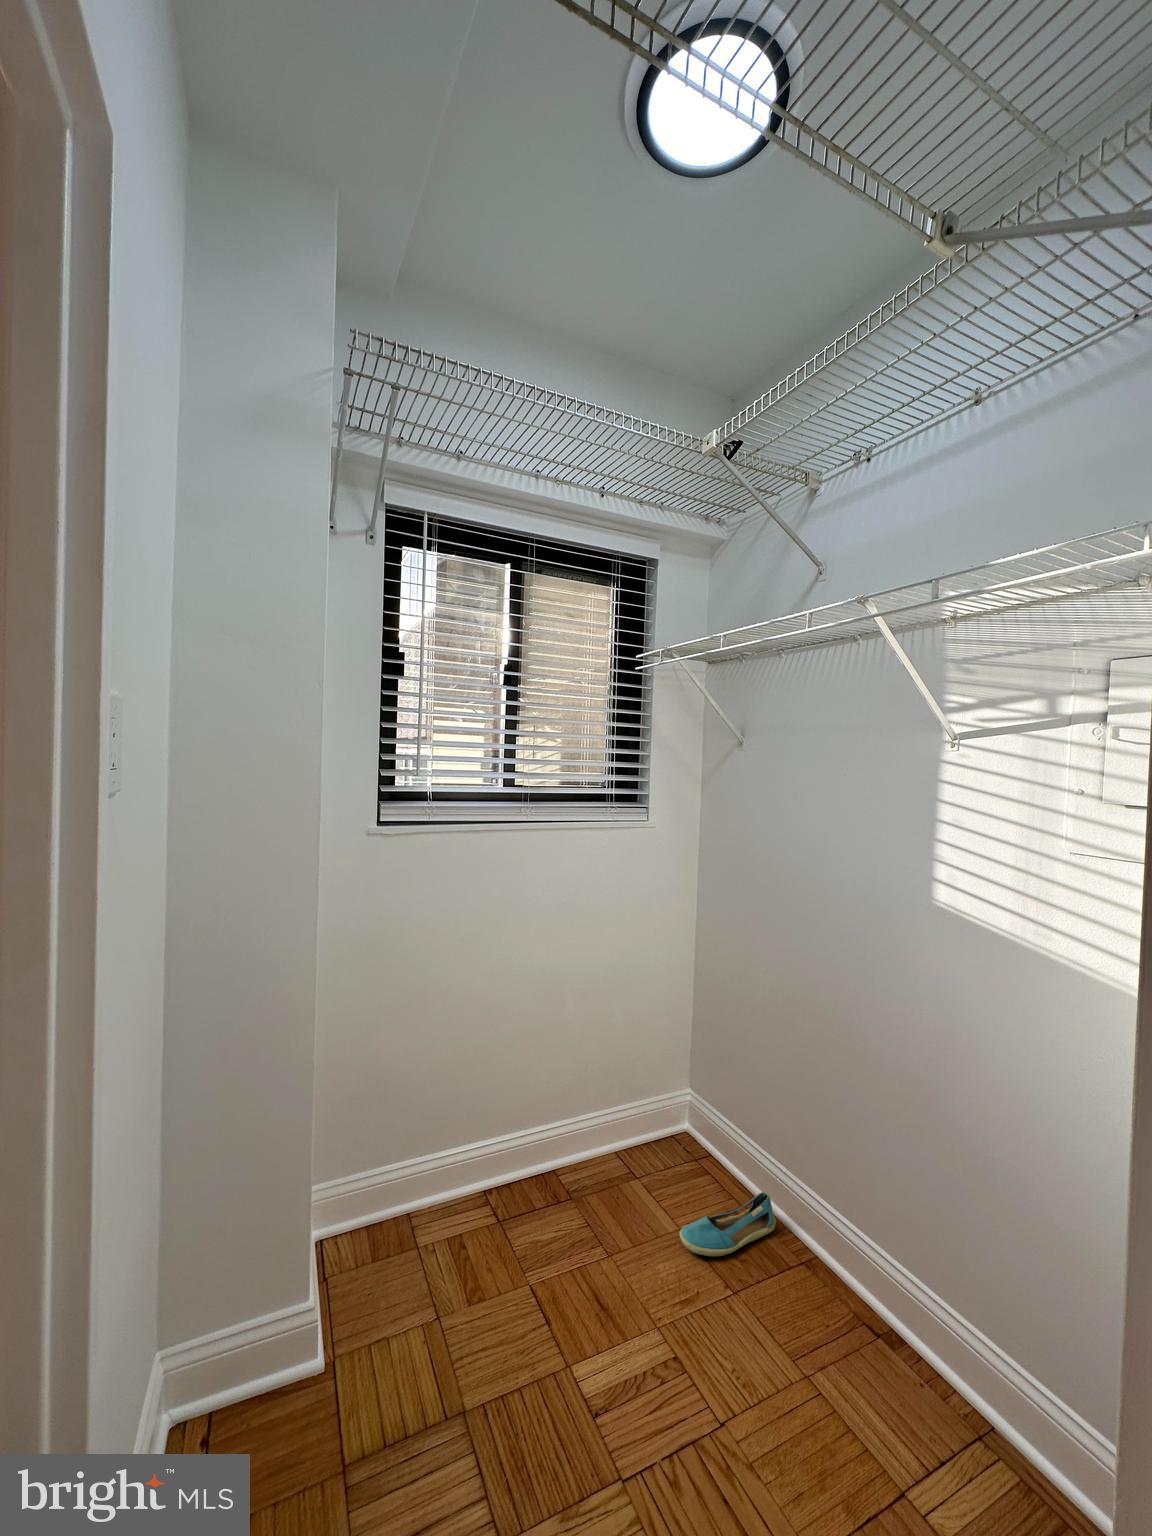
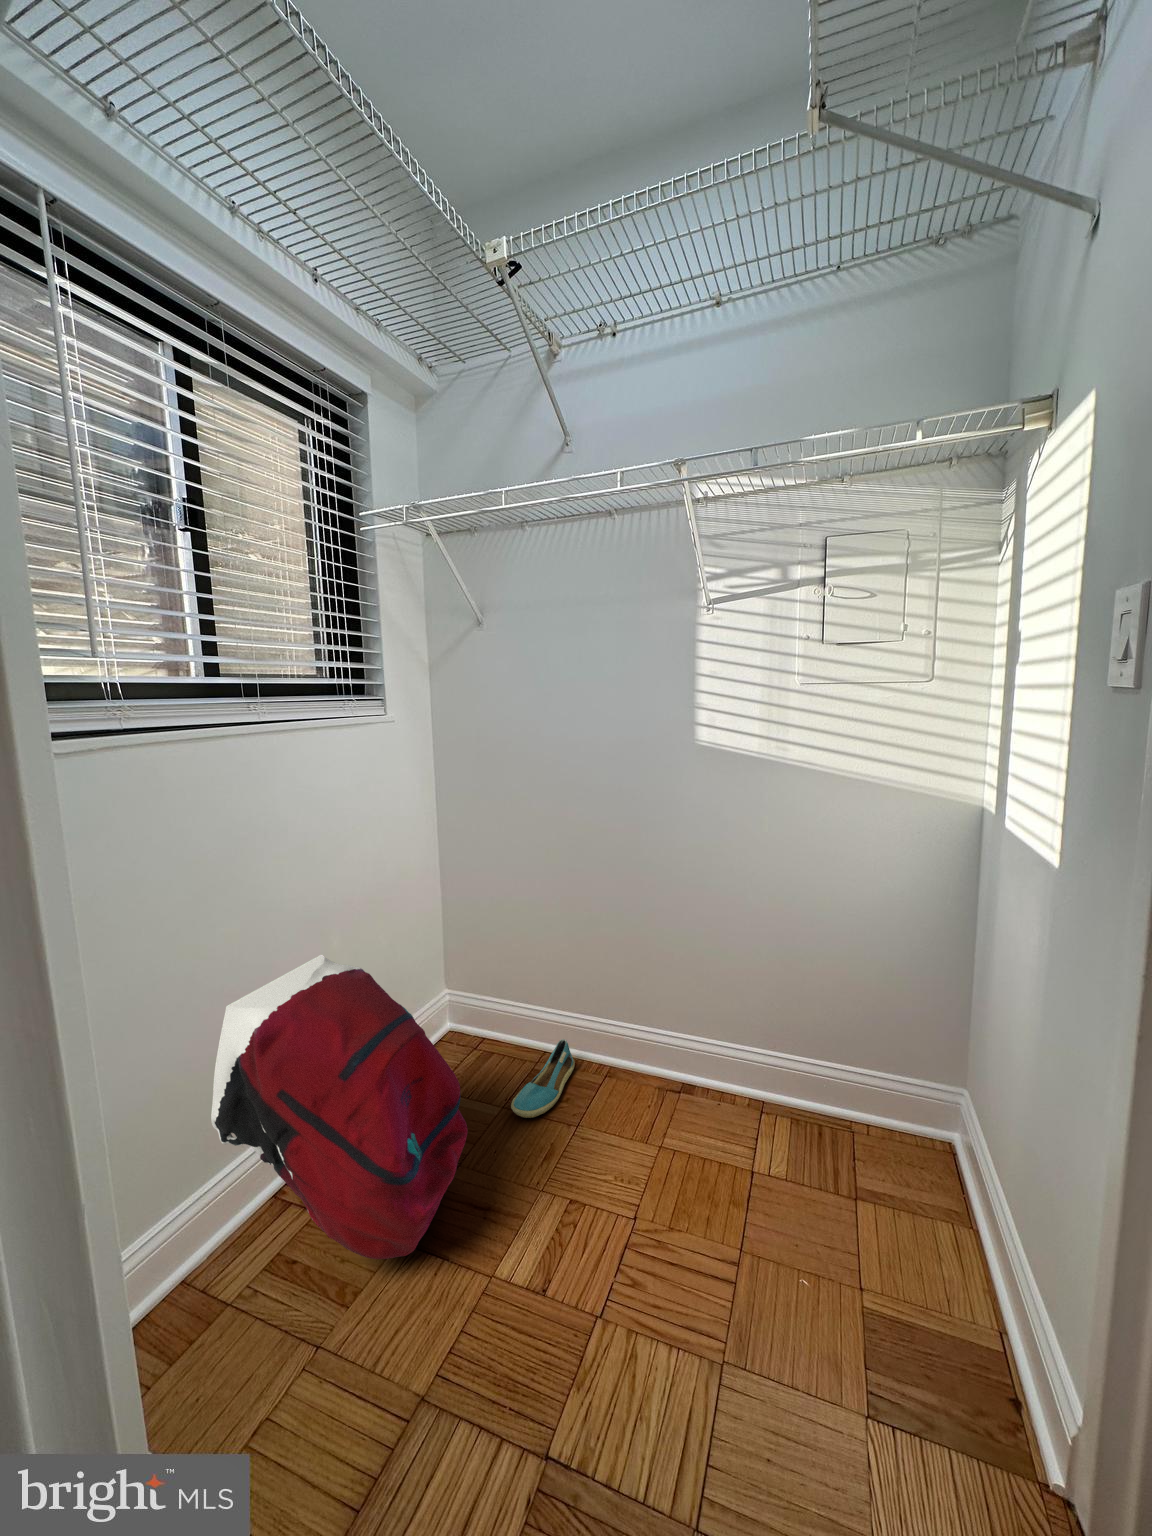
backpack: none [438,1012,610,1296] -> present [211,954,467,1259]

